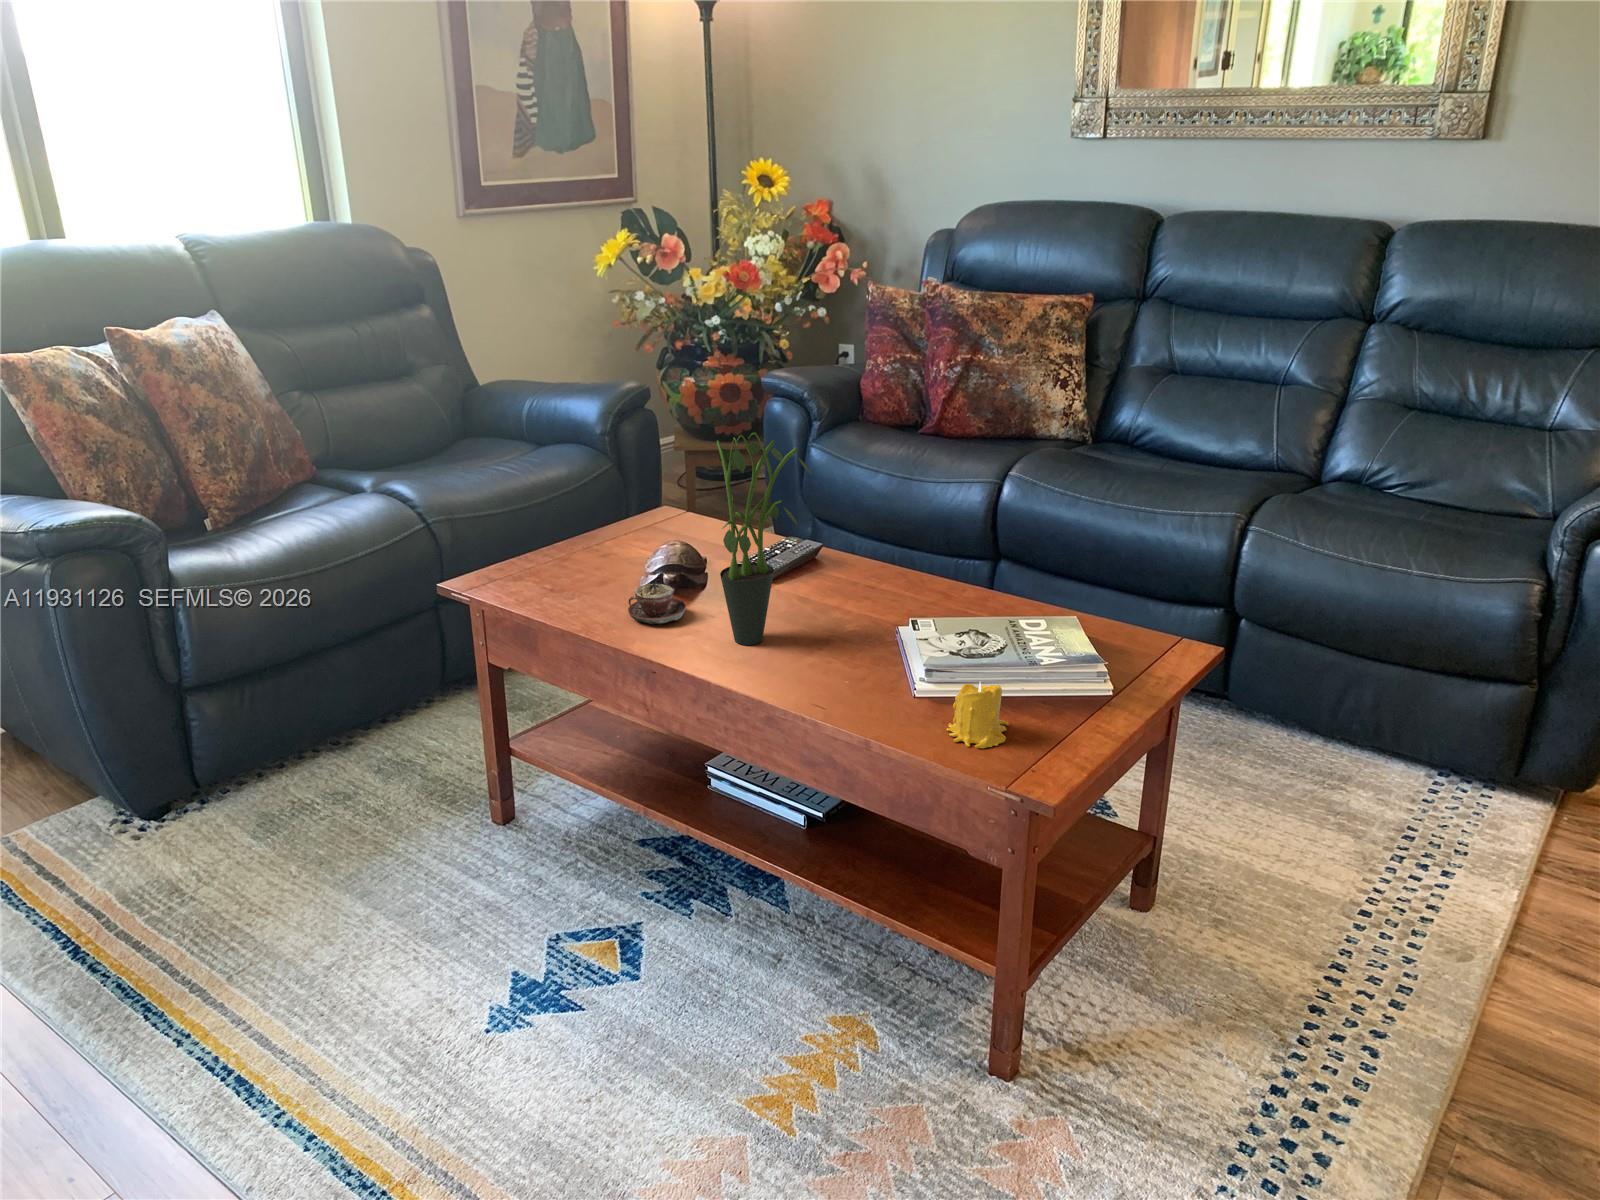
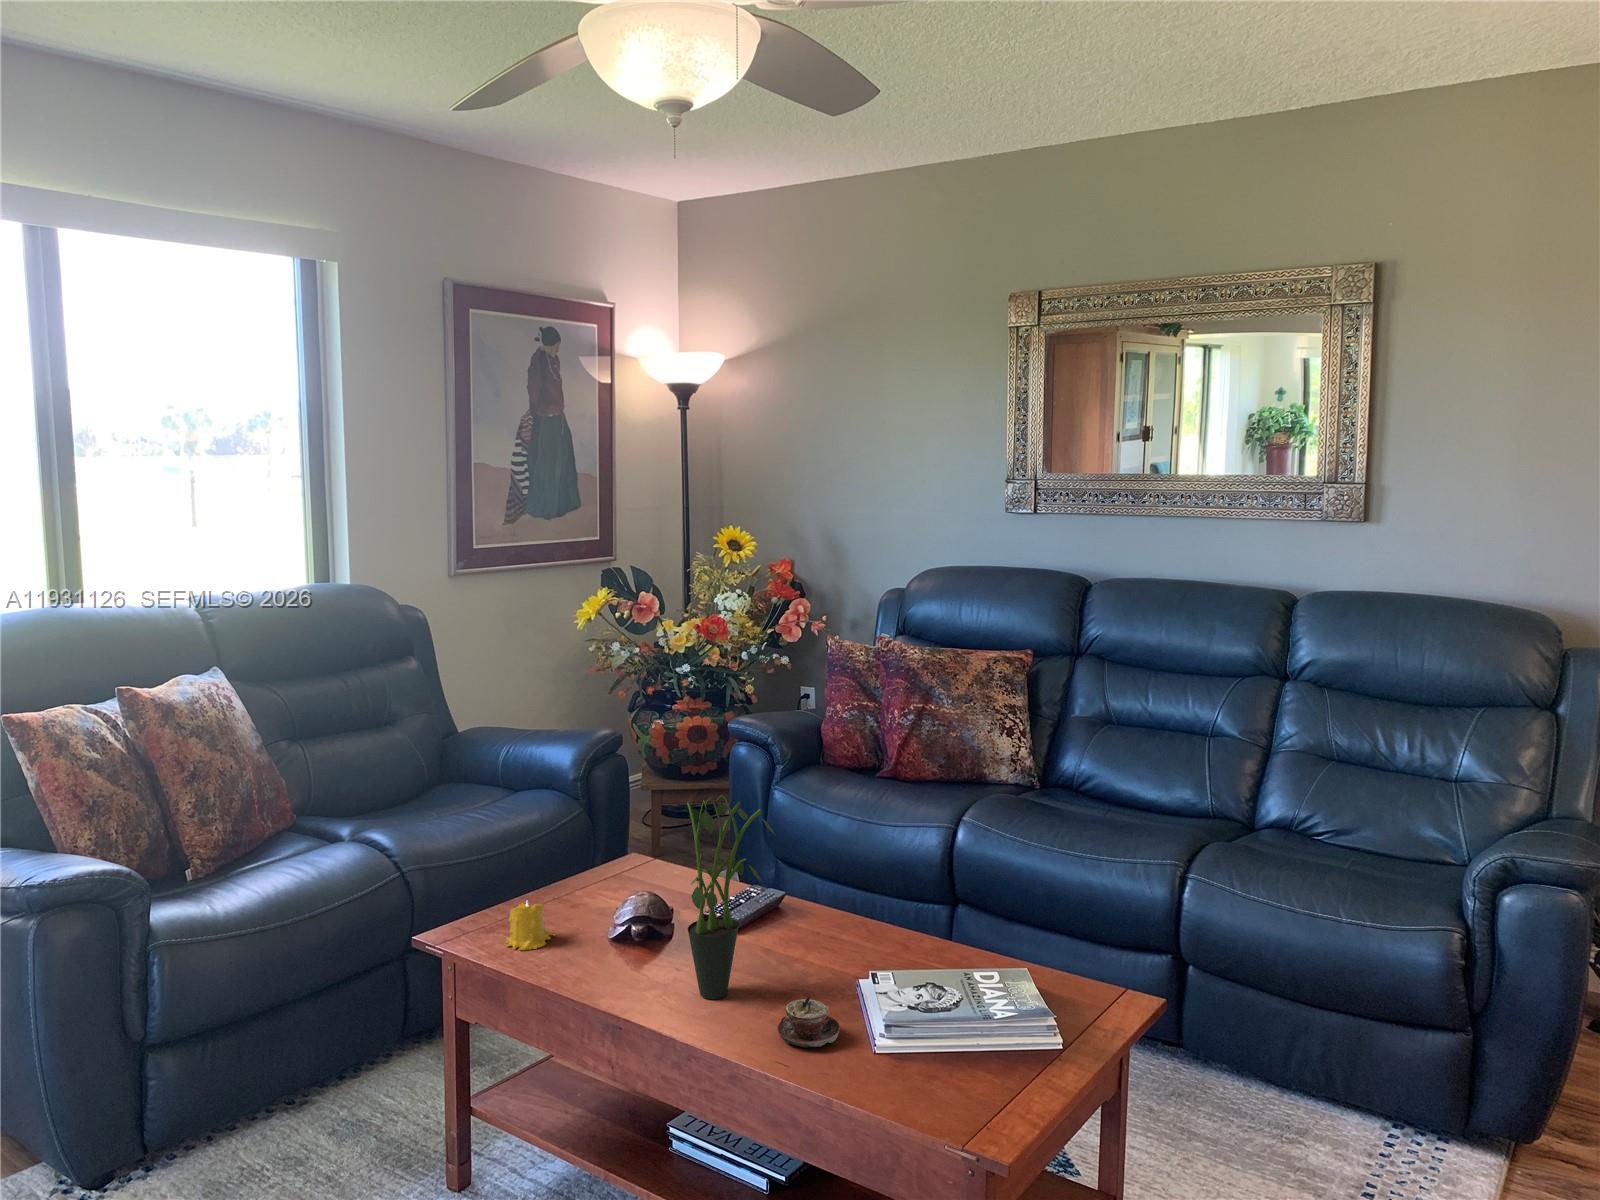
teacup: present [628,580,686,624] -> present [777,996,840,1048]
candle: present [946,682,1009,748] -> present [506,903,555,950]

